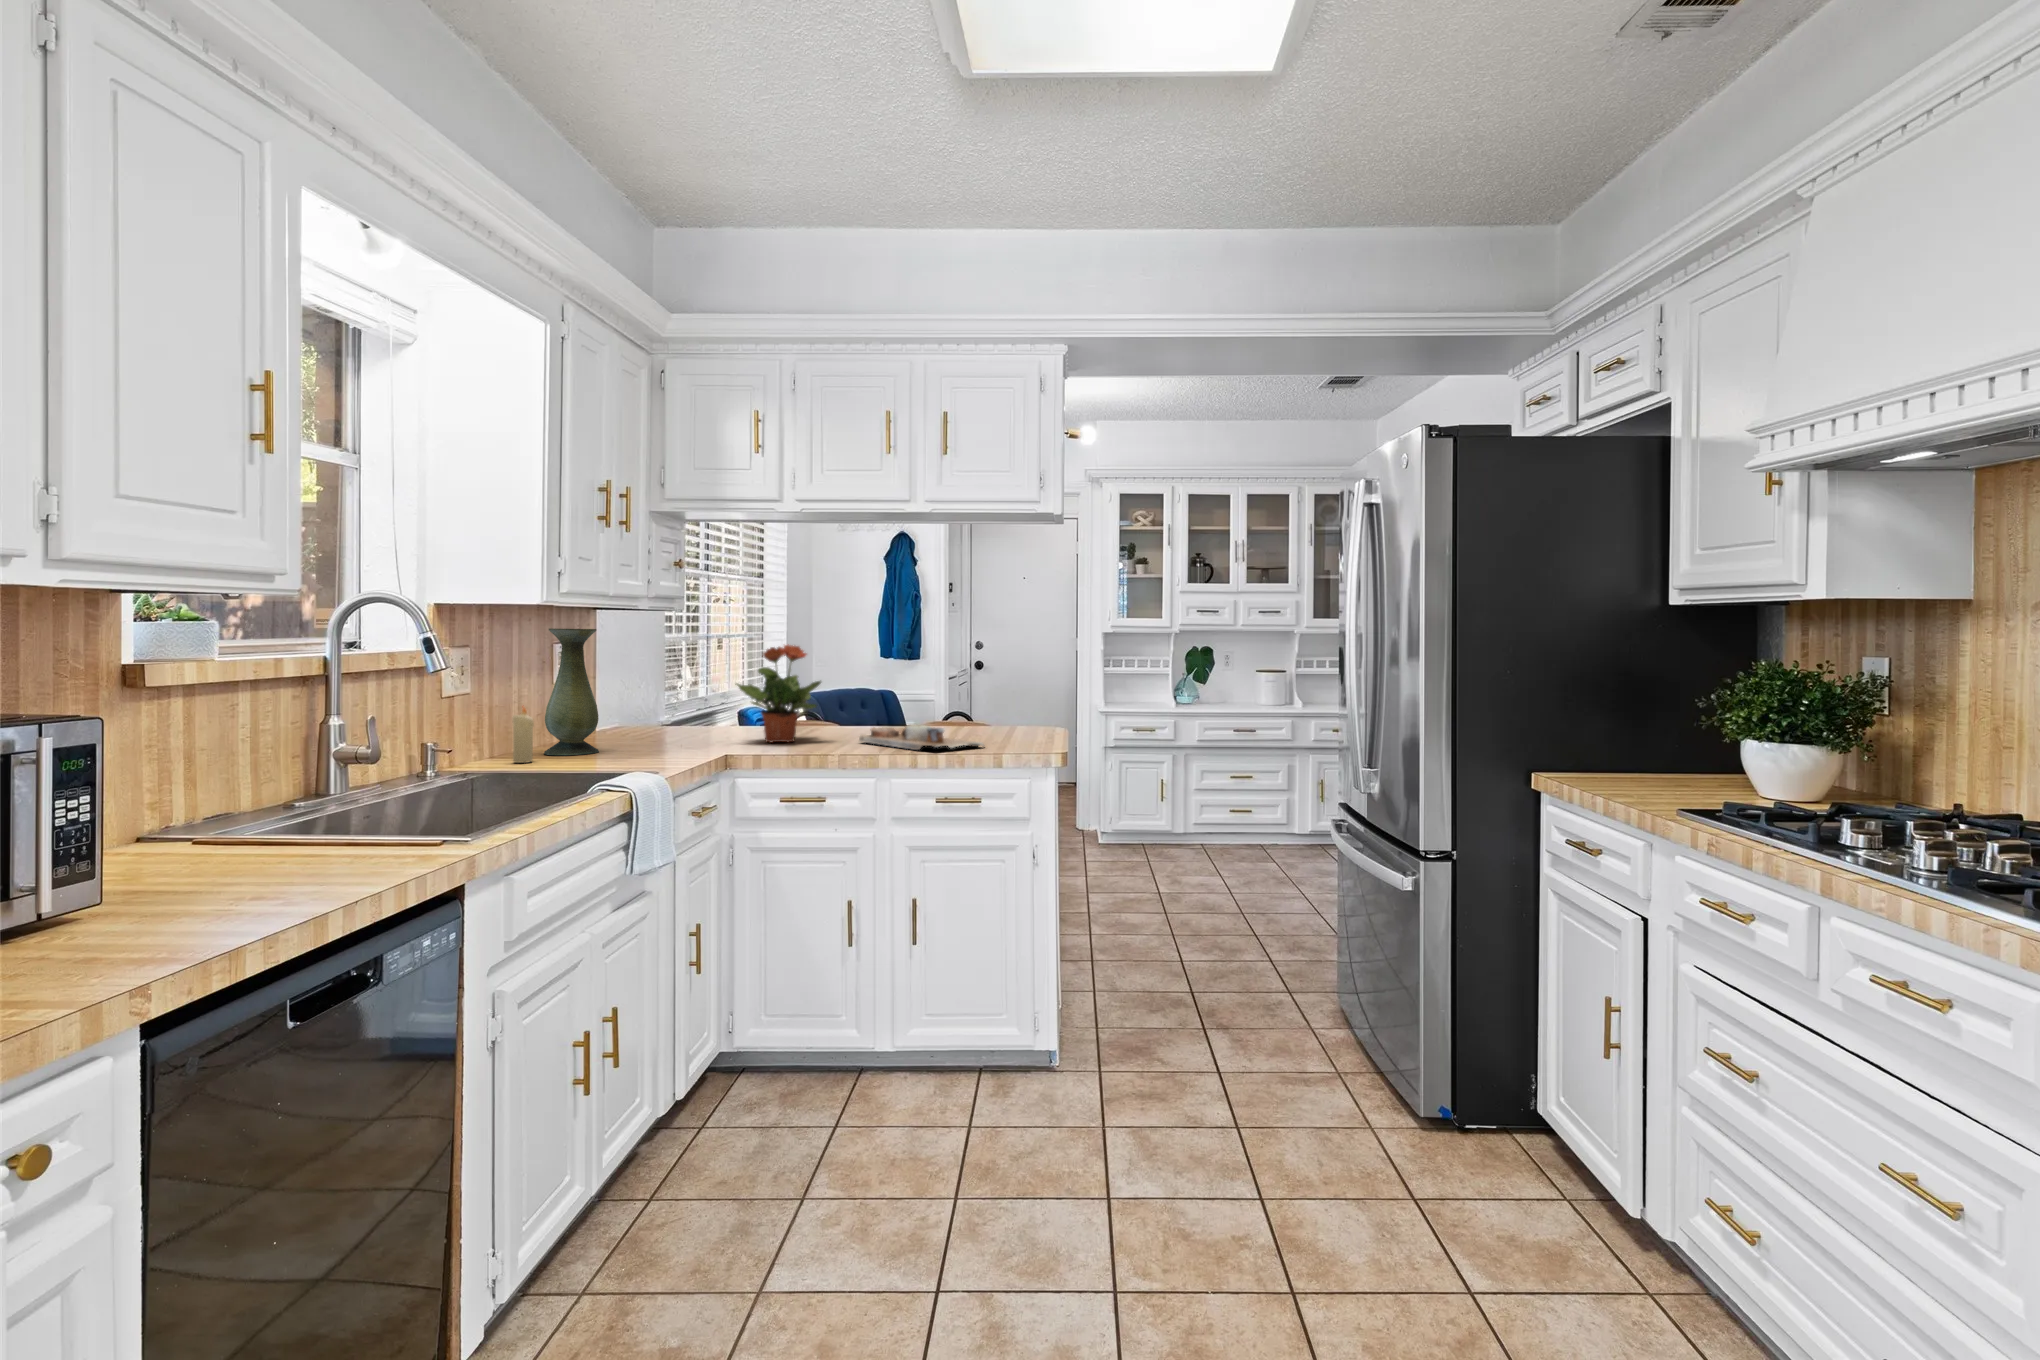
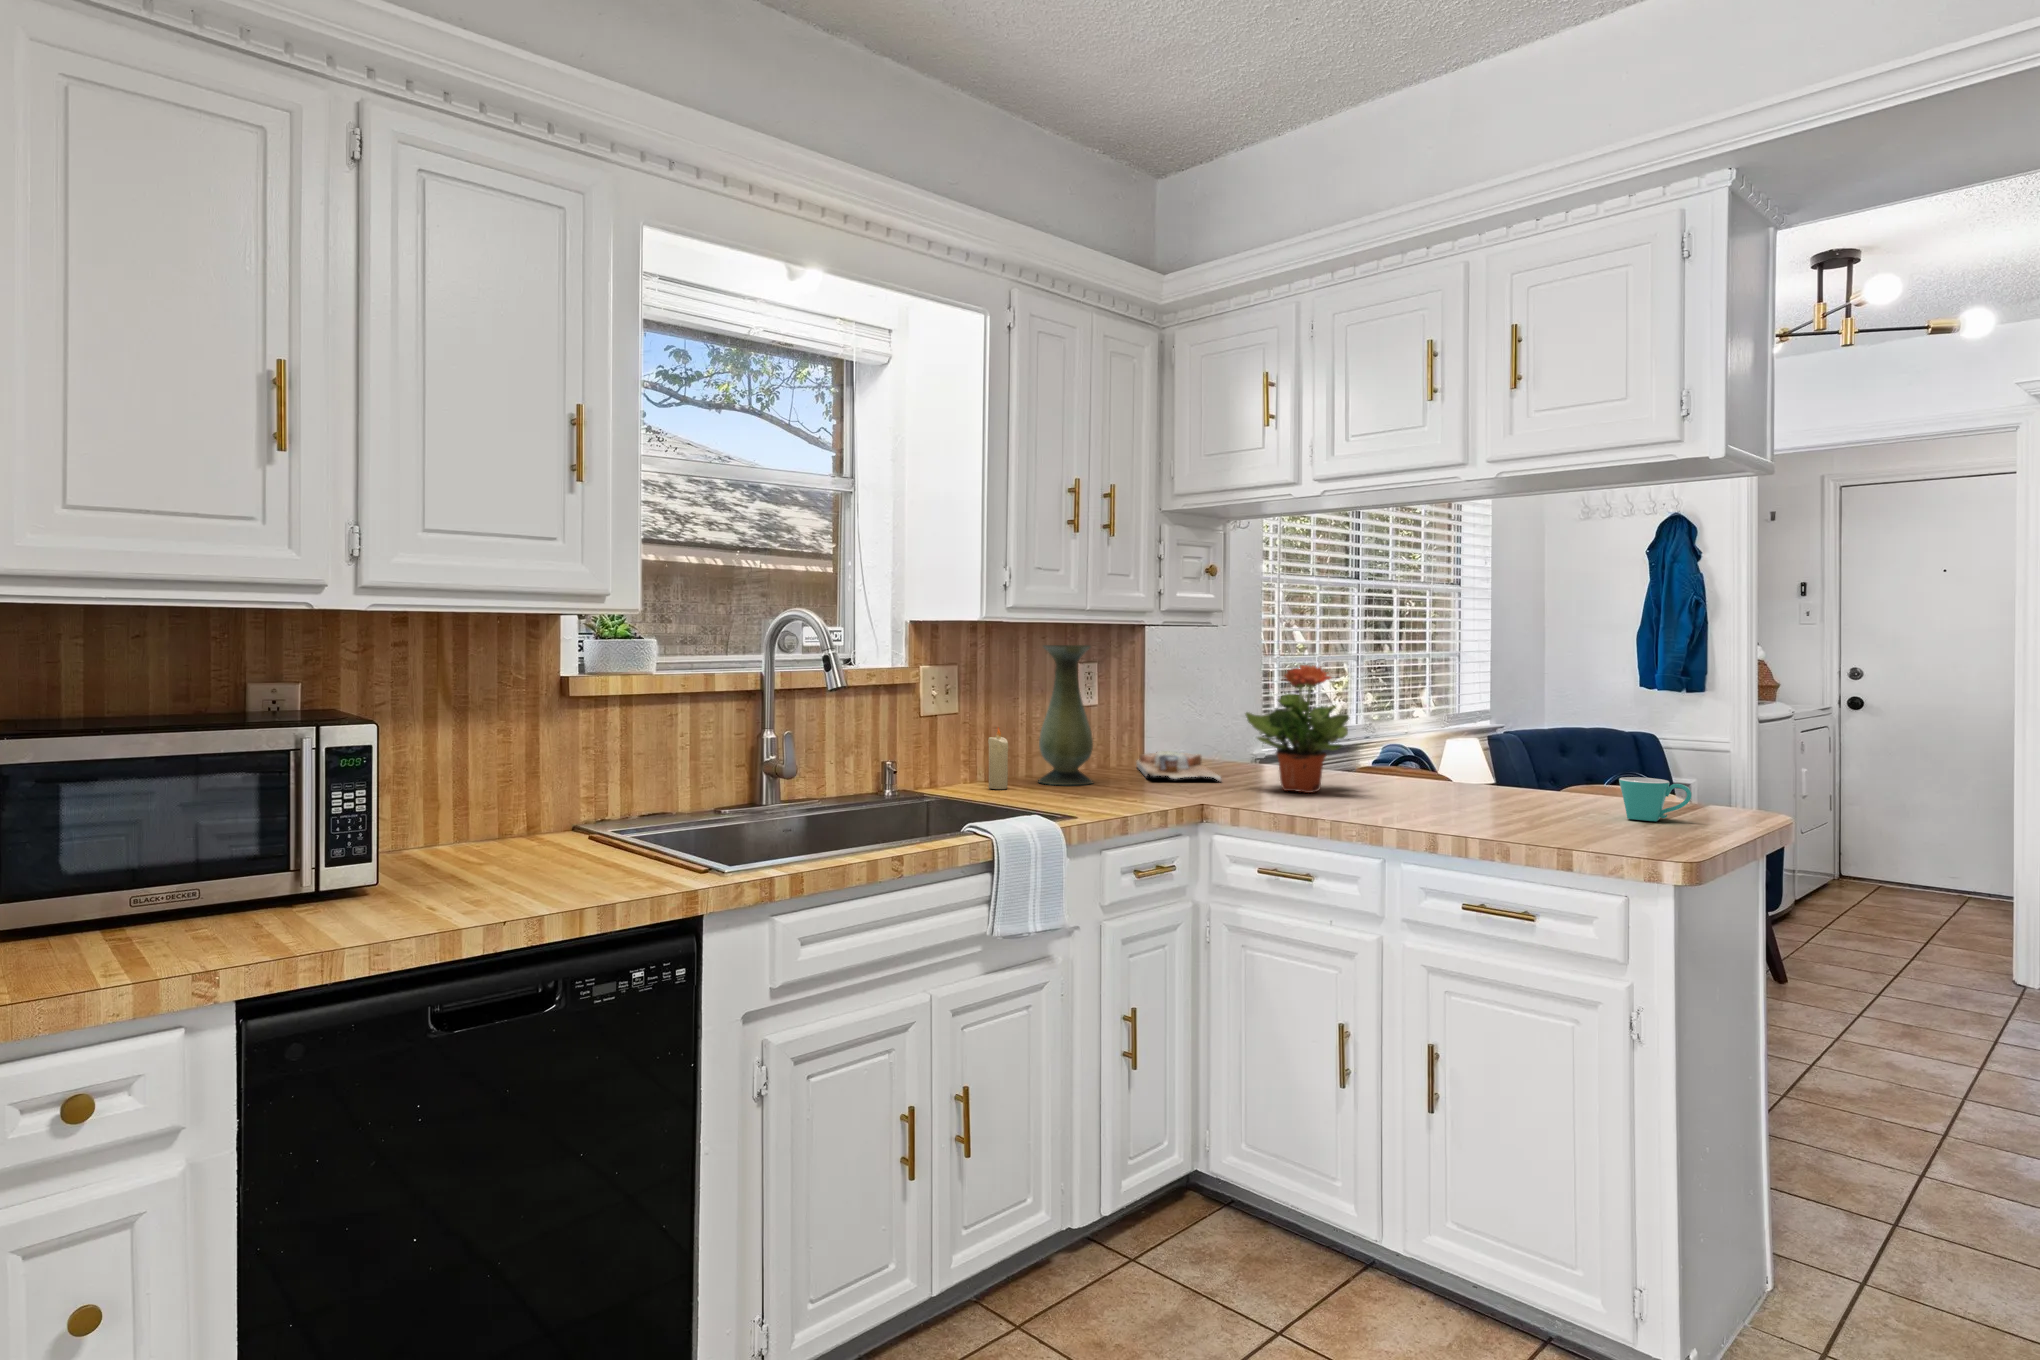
mug: none [998,713,1036,739] -> present [1619,777,1692,821]
cutting board: present [859,725,984,750] -> present [1136,751,1222,782]

